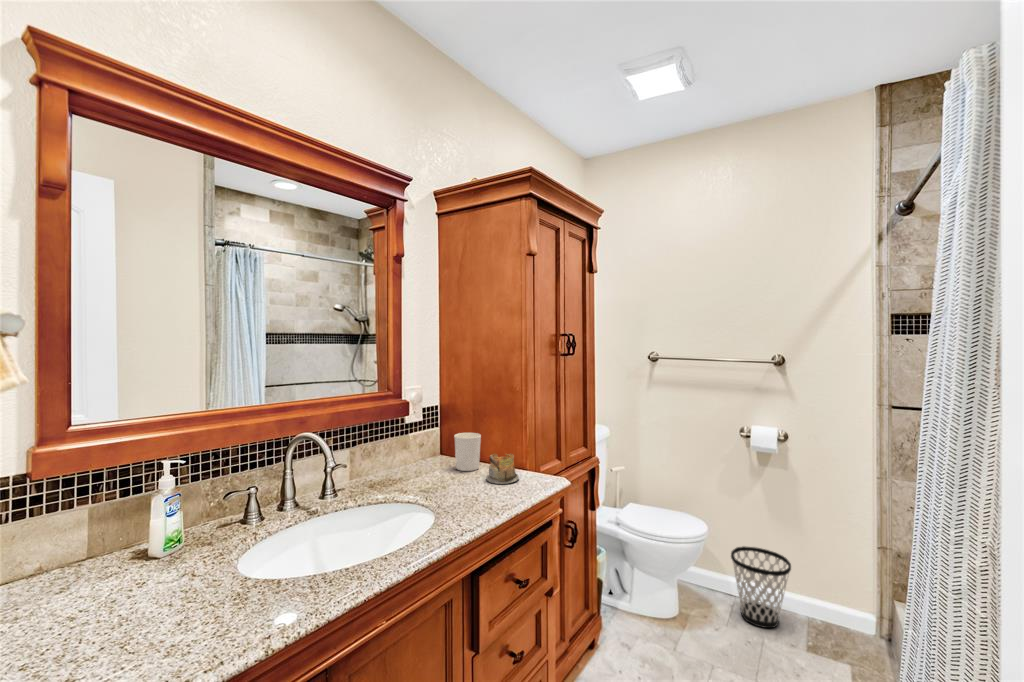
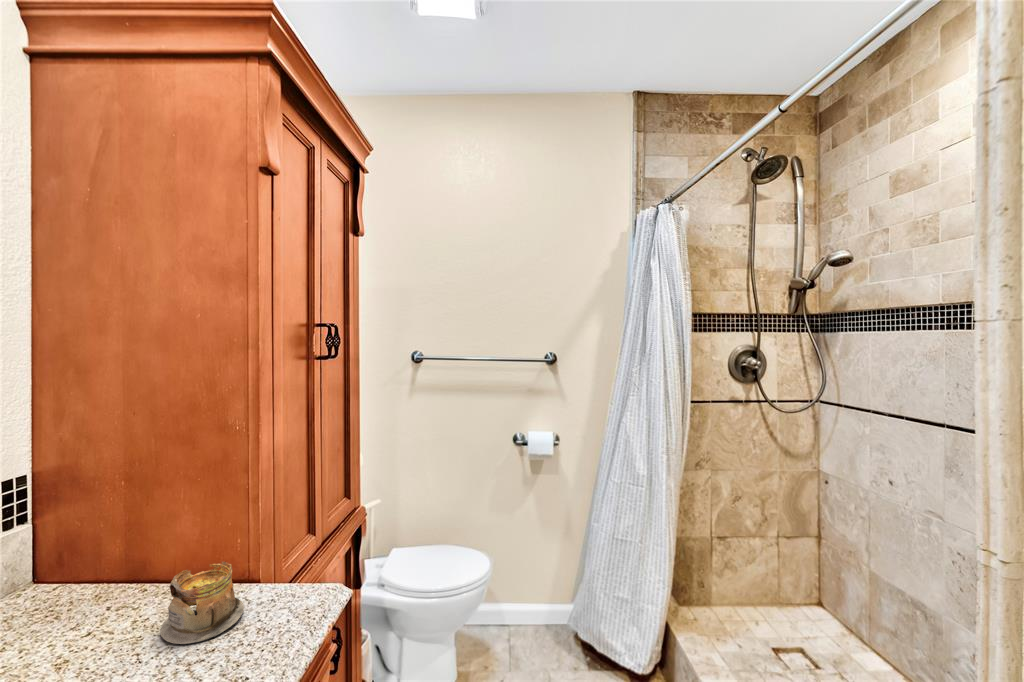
candle holder: present [454,433,481,471] -> none [70,526,147,622]
wastebasket: present [731,547,791,628] -> none [509,564,568,656]

